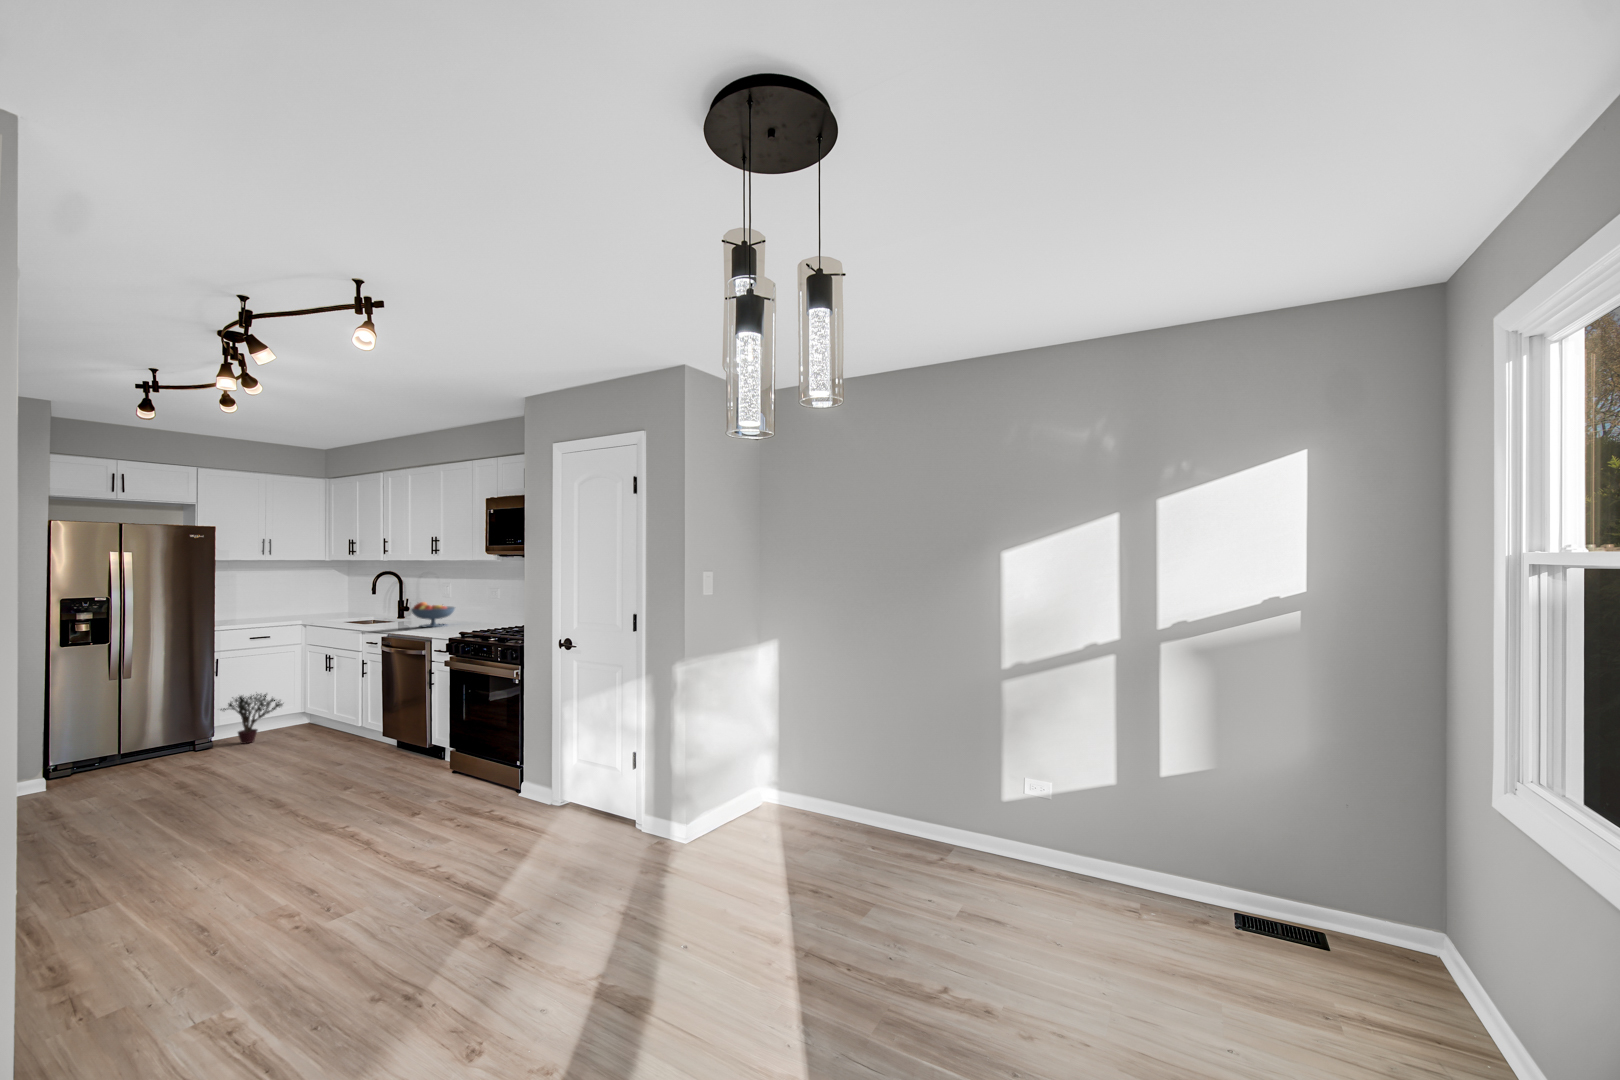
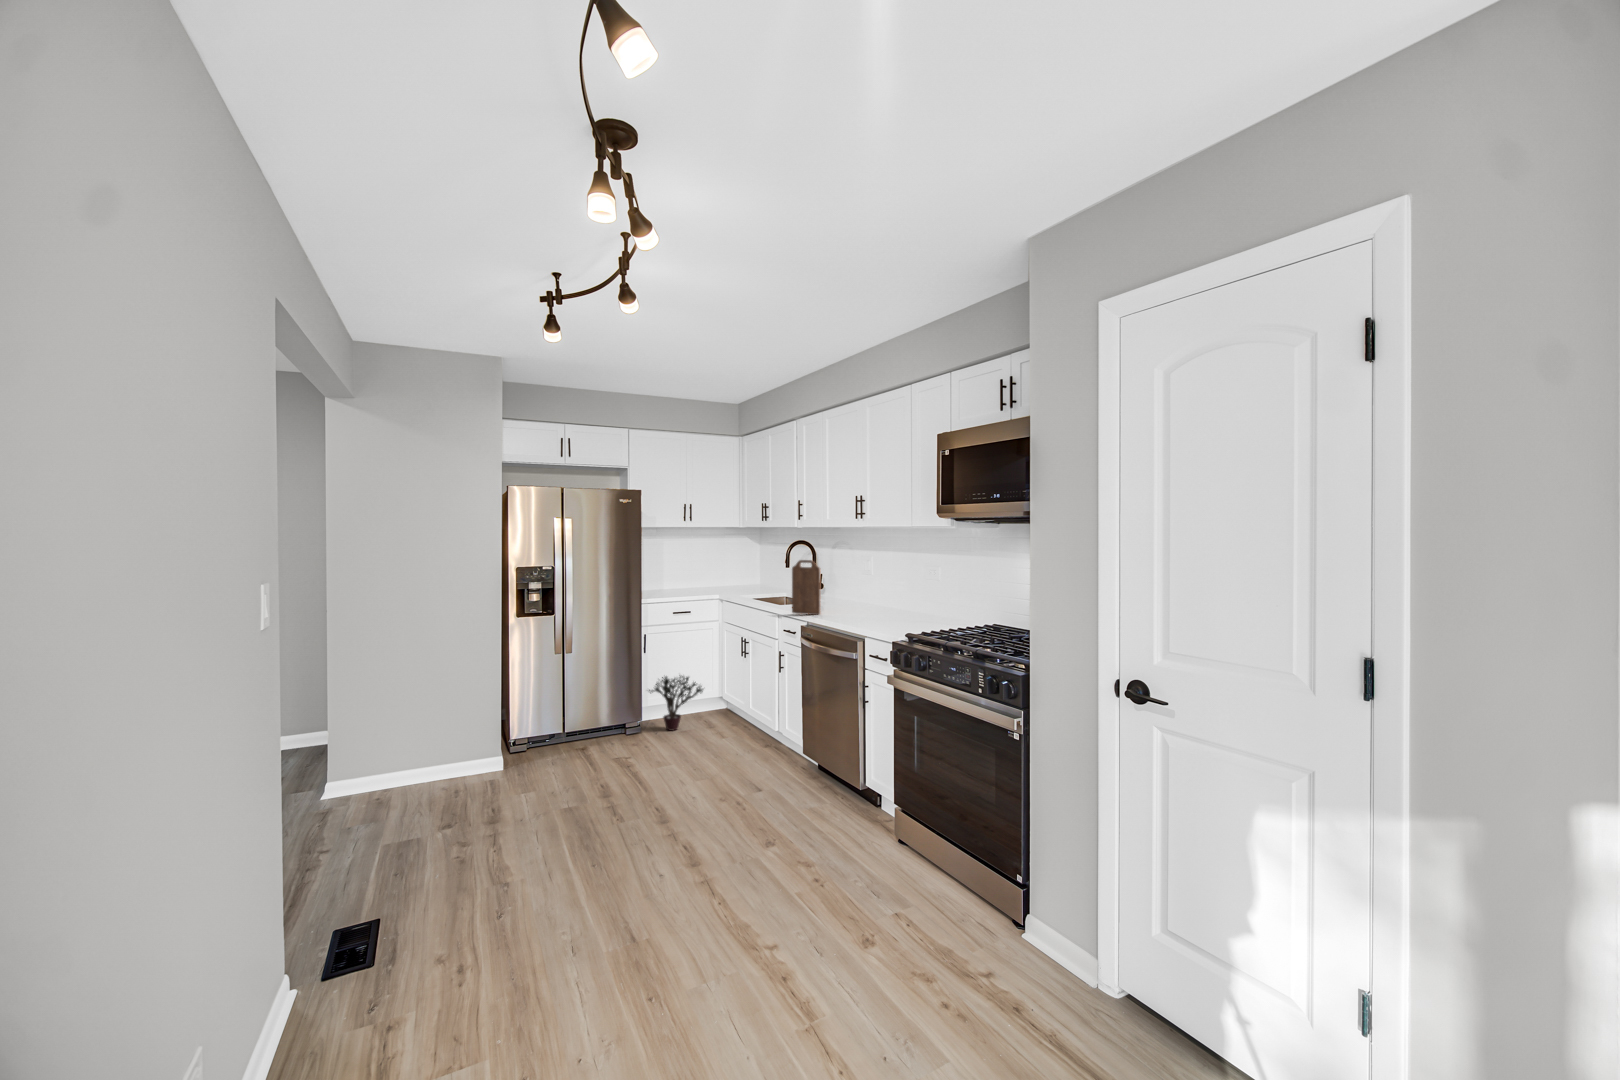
cutting board: none [374,586,401,629] -> present [792,560,821,615]
fruit bowl: present [411,602,455,627] -> none [833,582,884,617]

